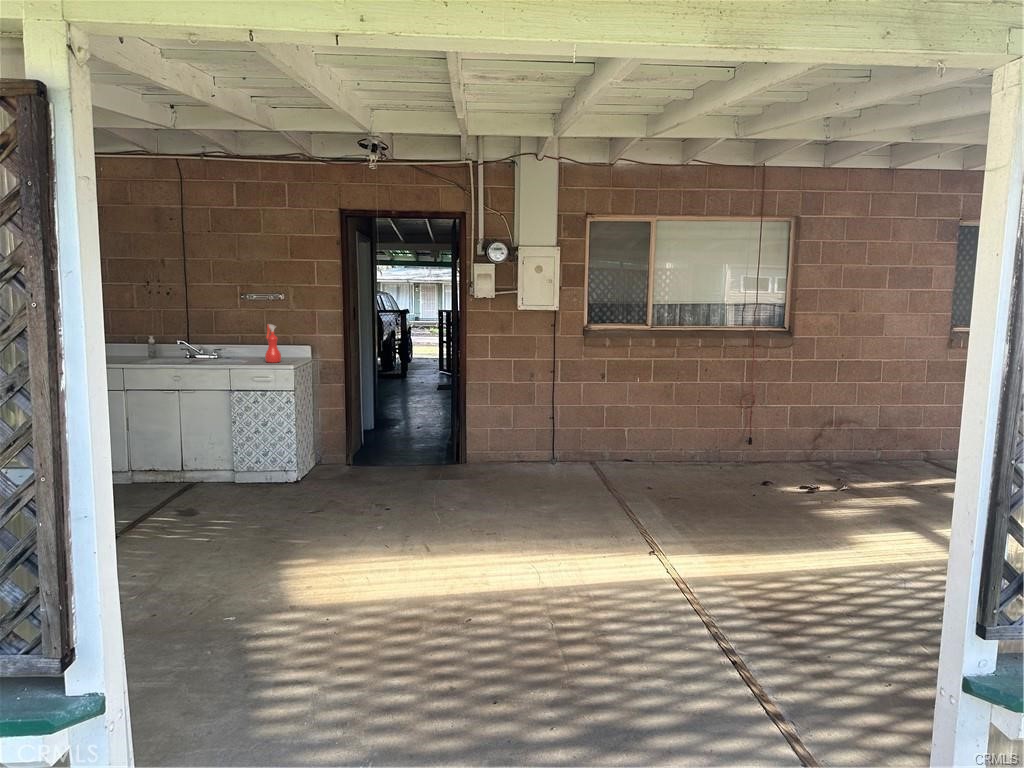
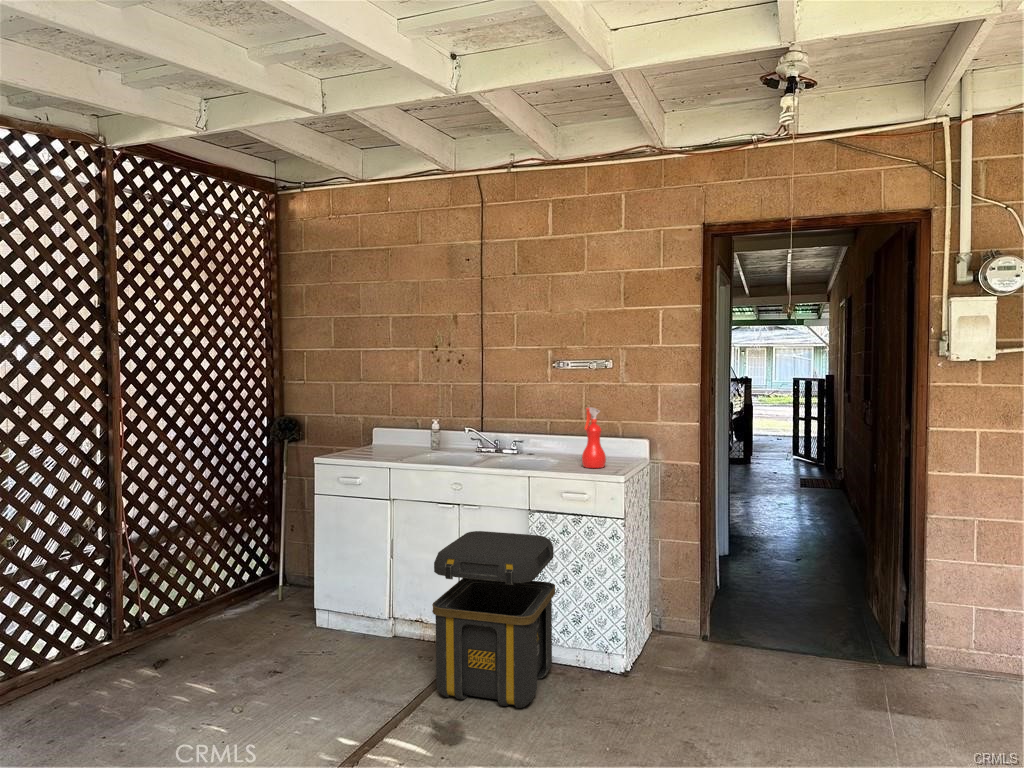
toolbox: none [168,405,251,505] -> present [432,531,555,708]

